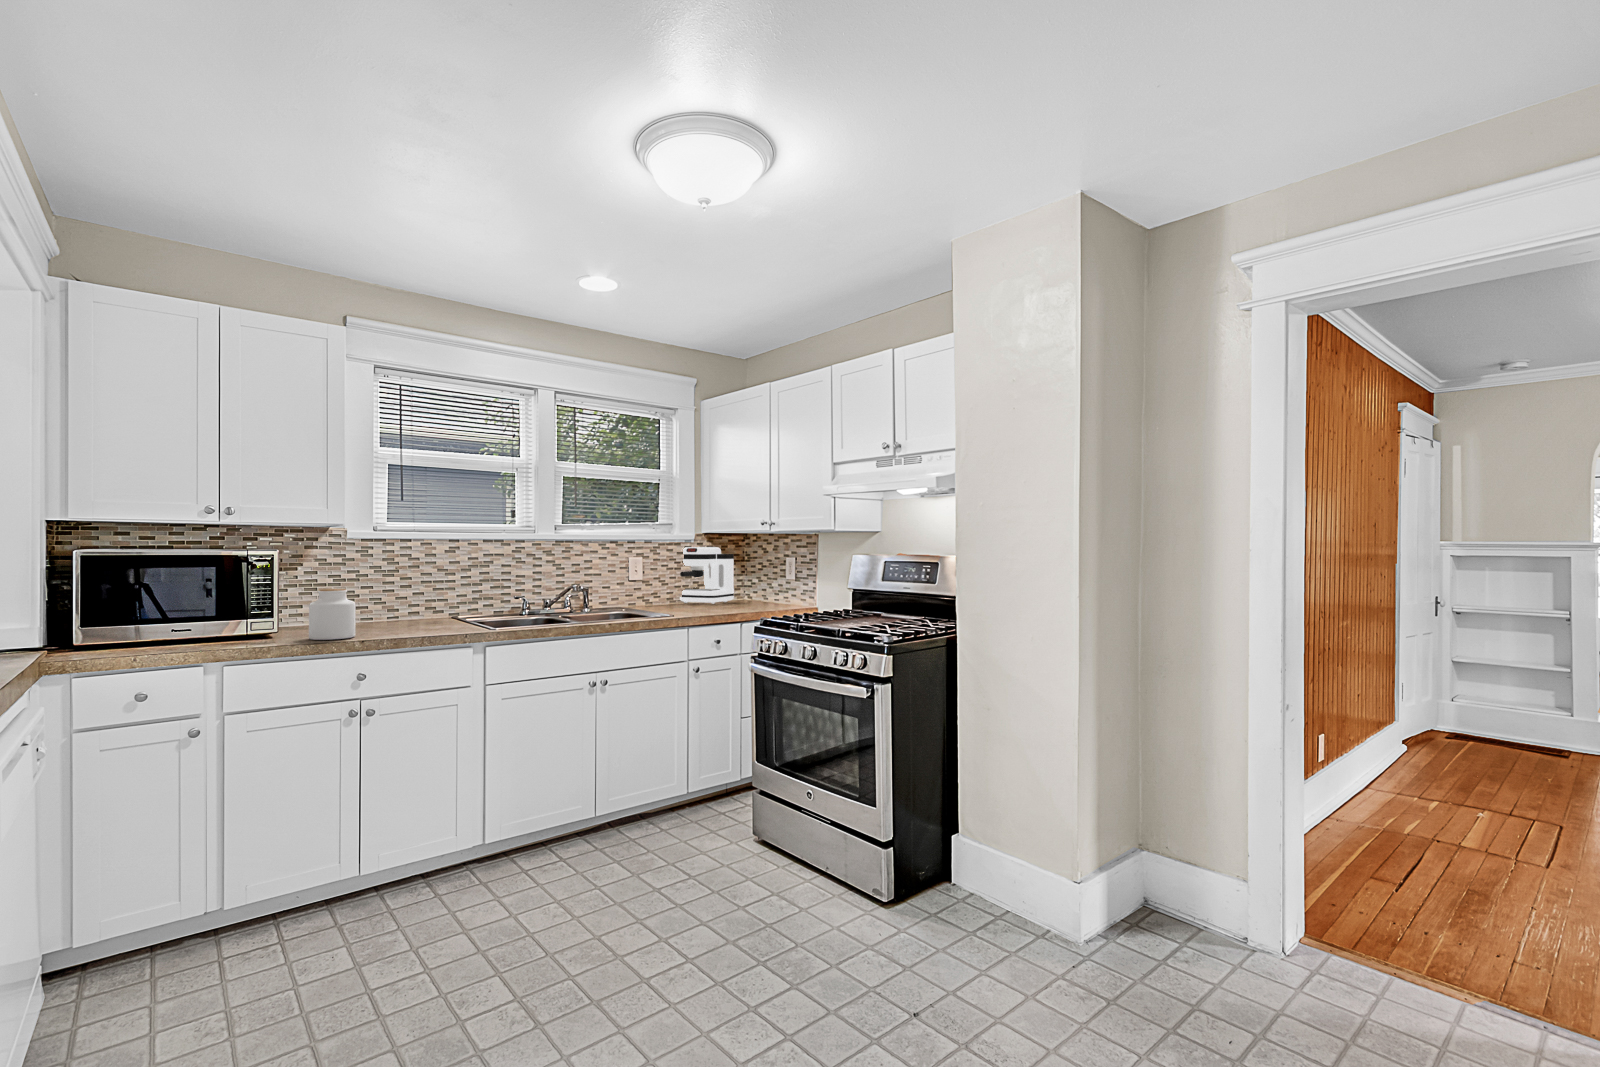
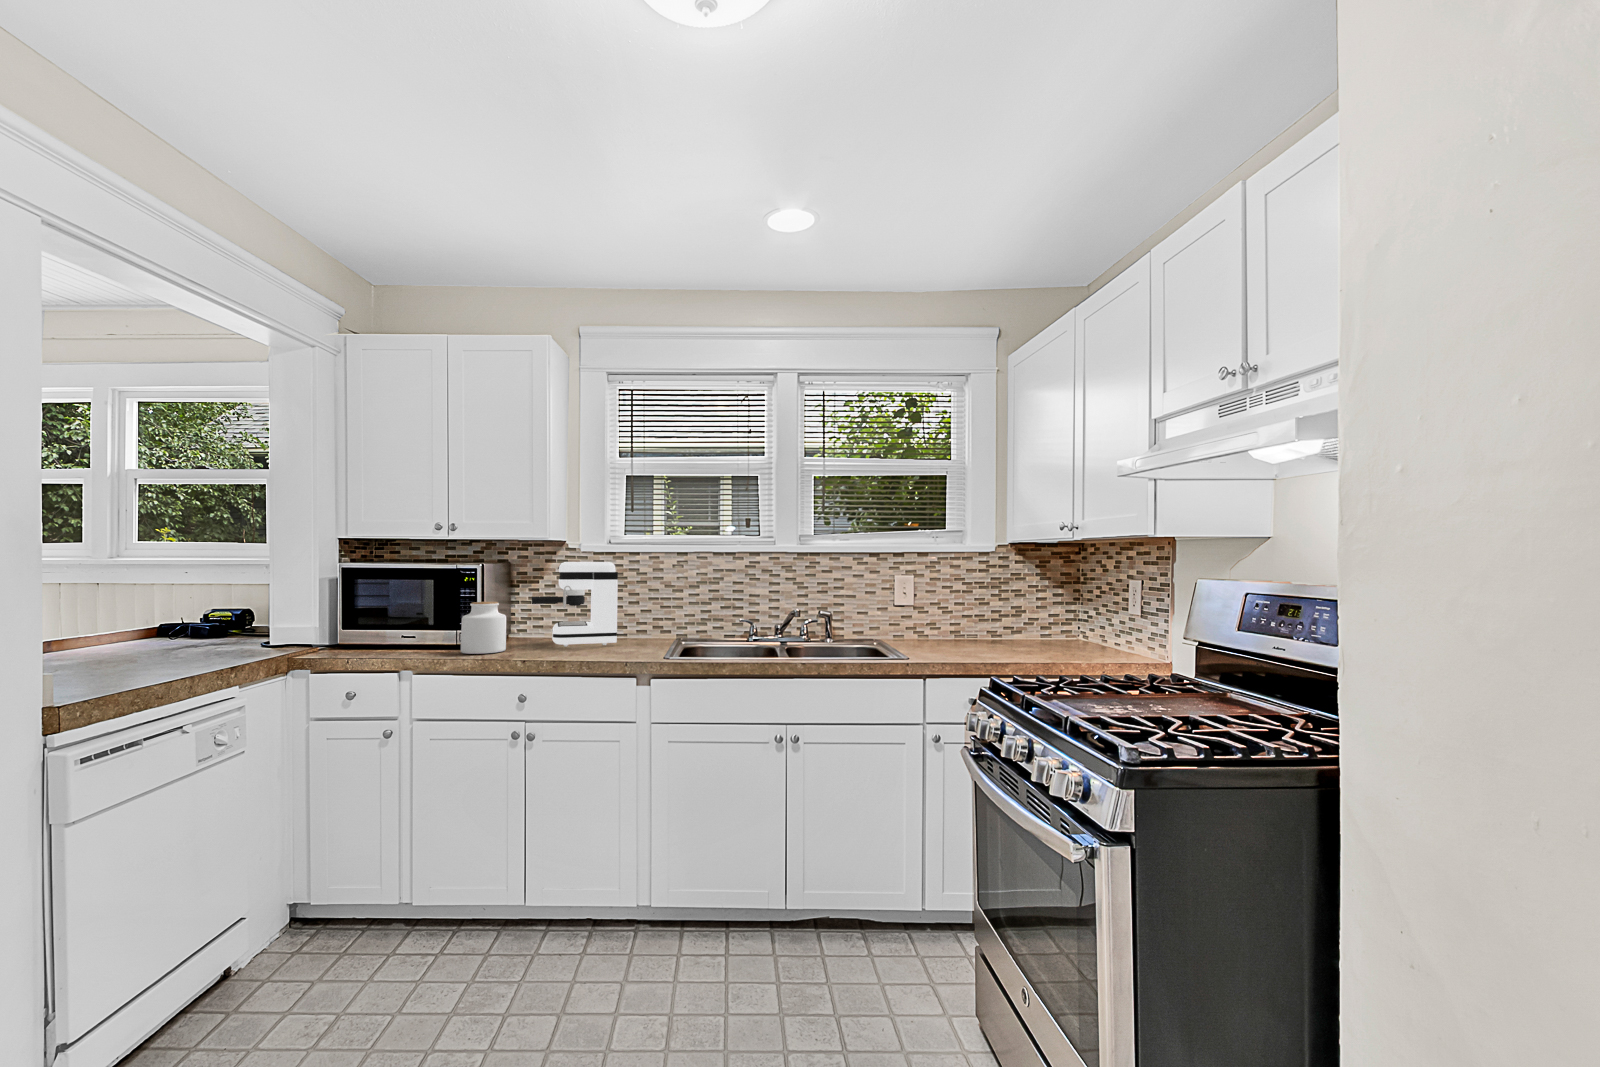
coffee maker: present [680,547,734,604] -> present [532,562,618,647]

